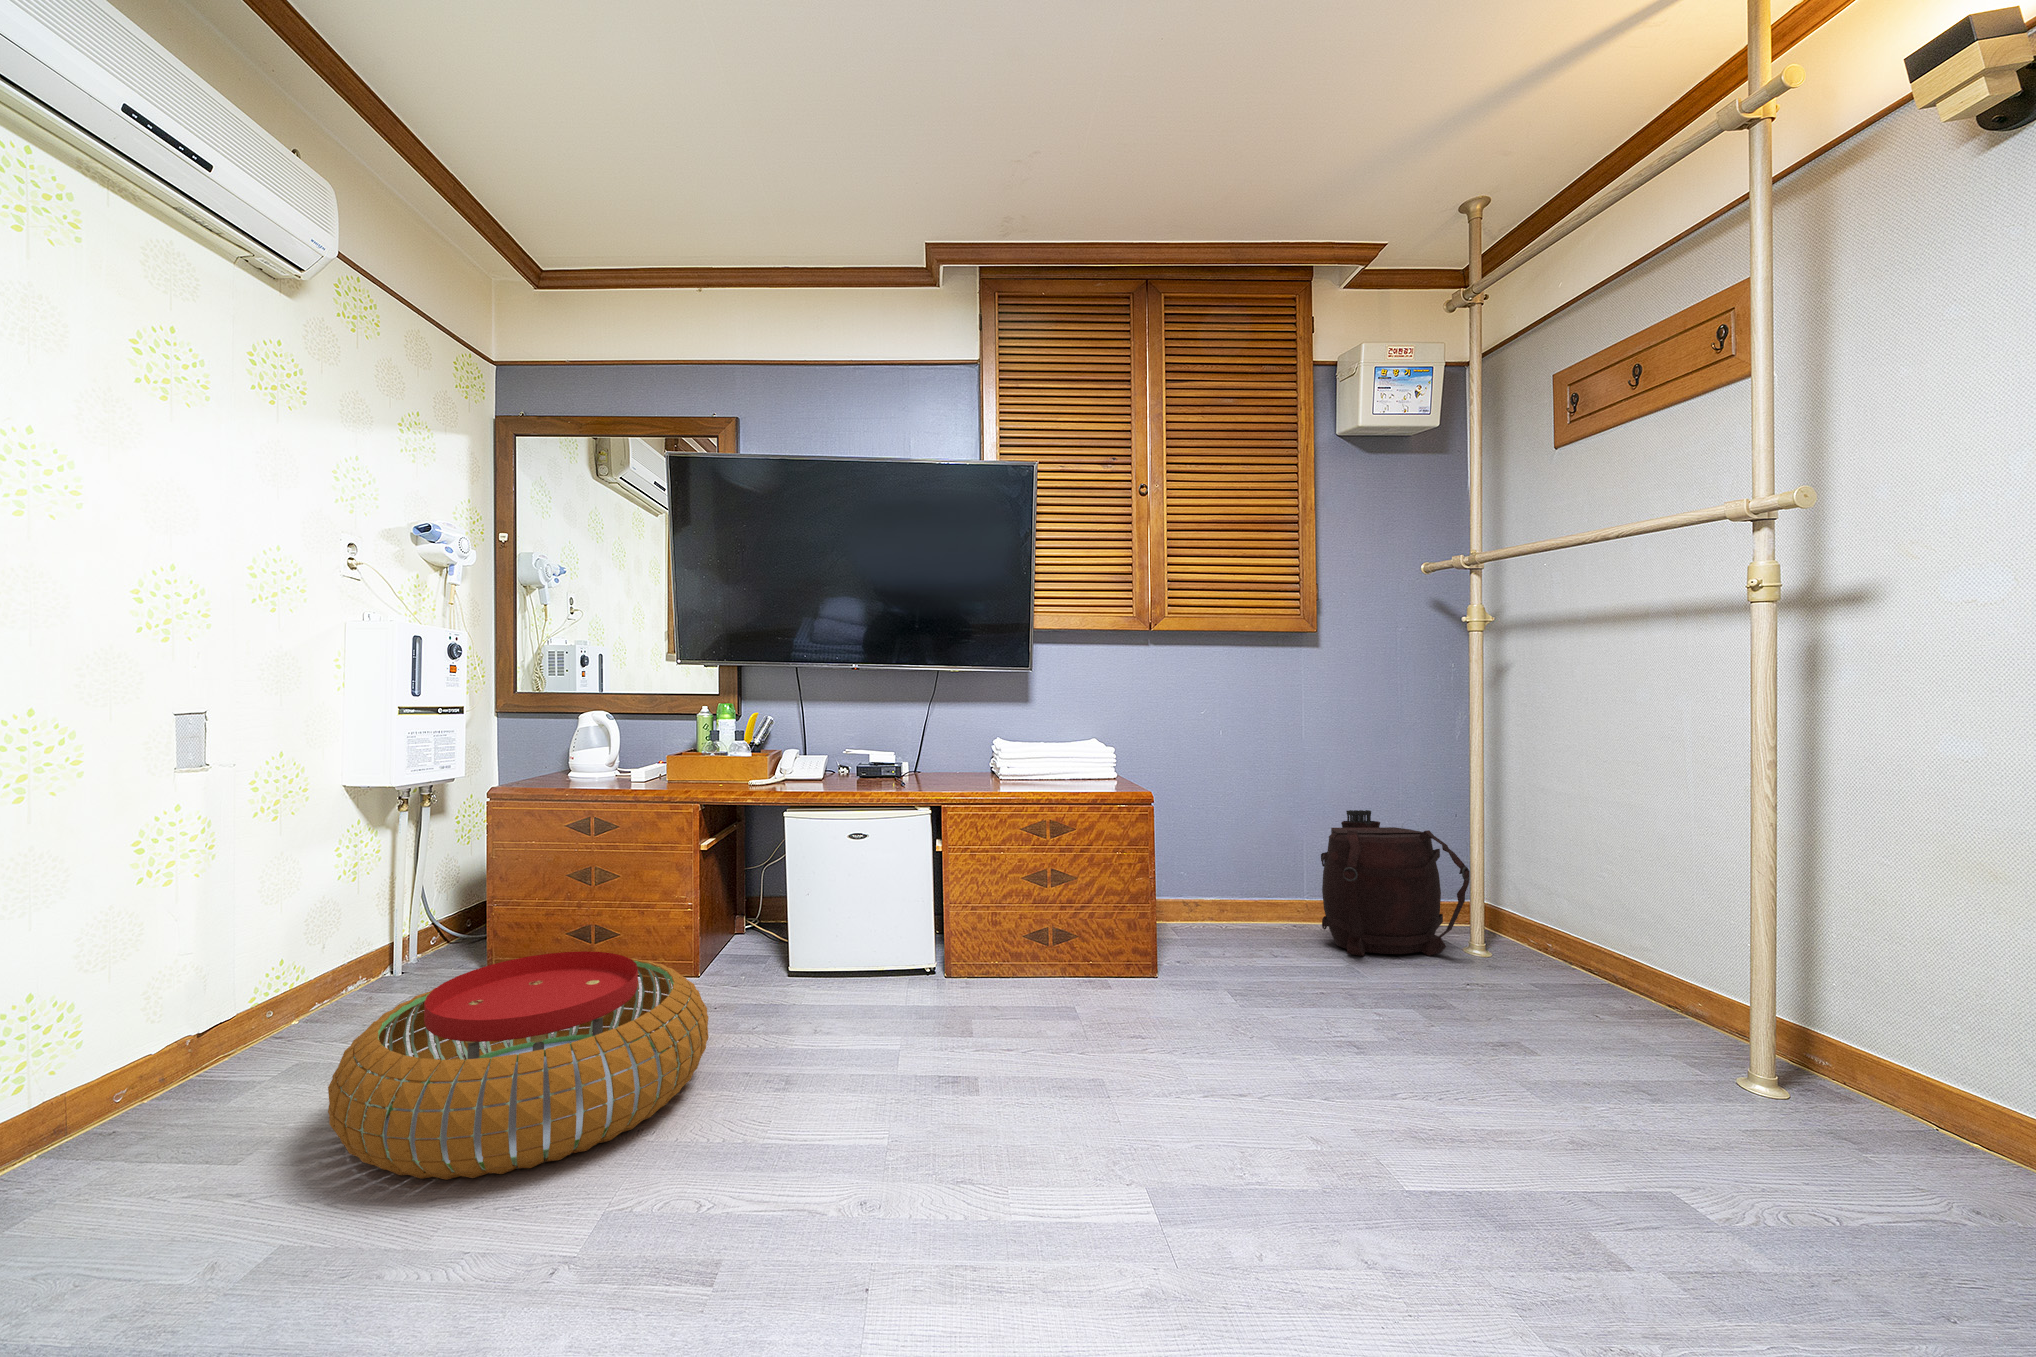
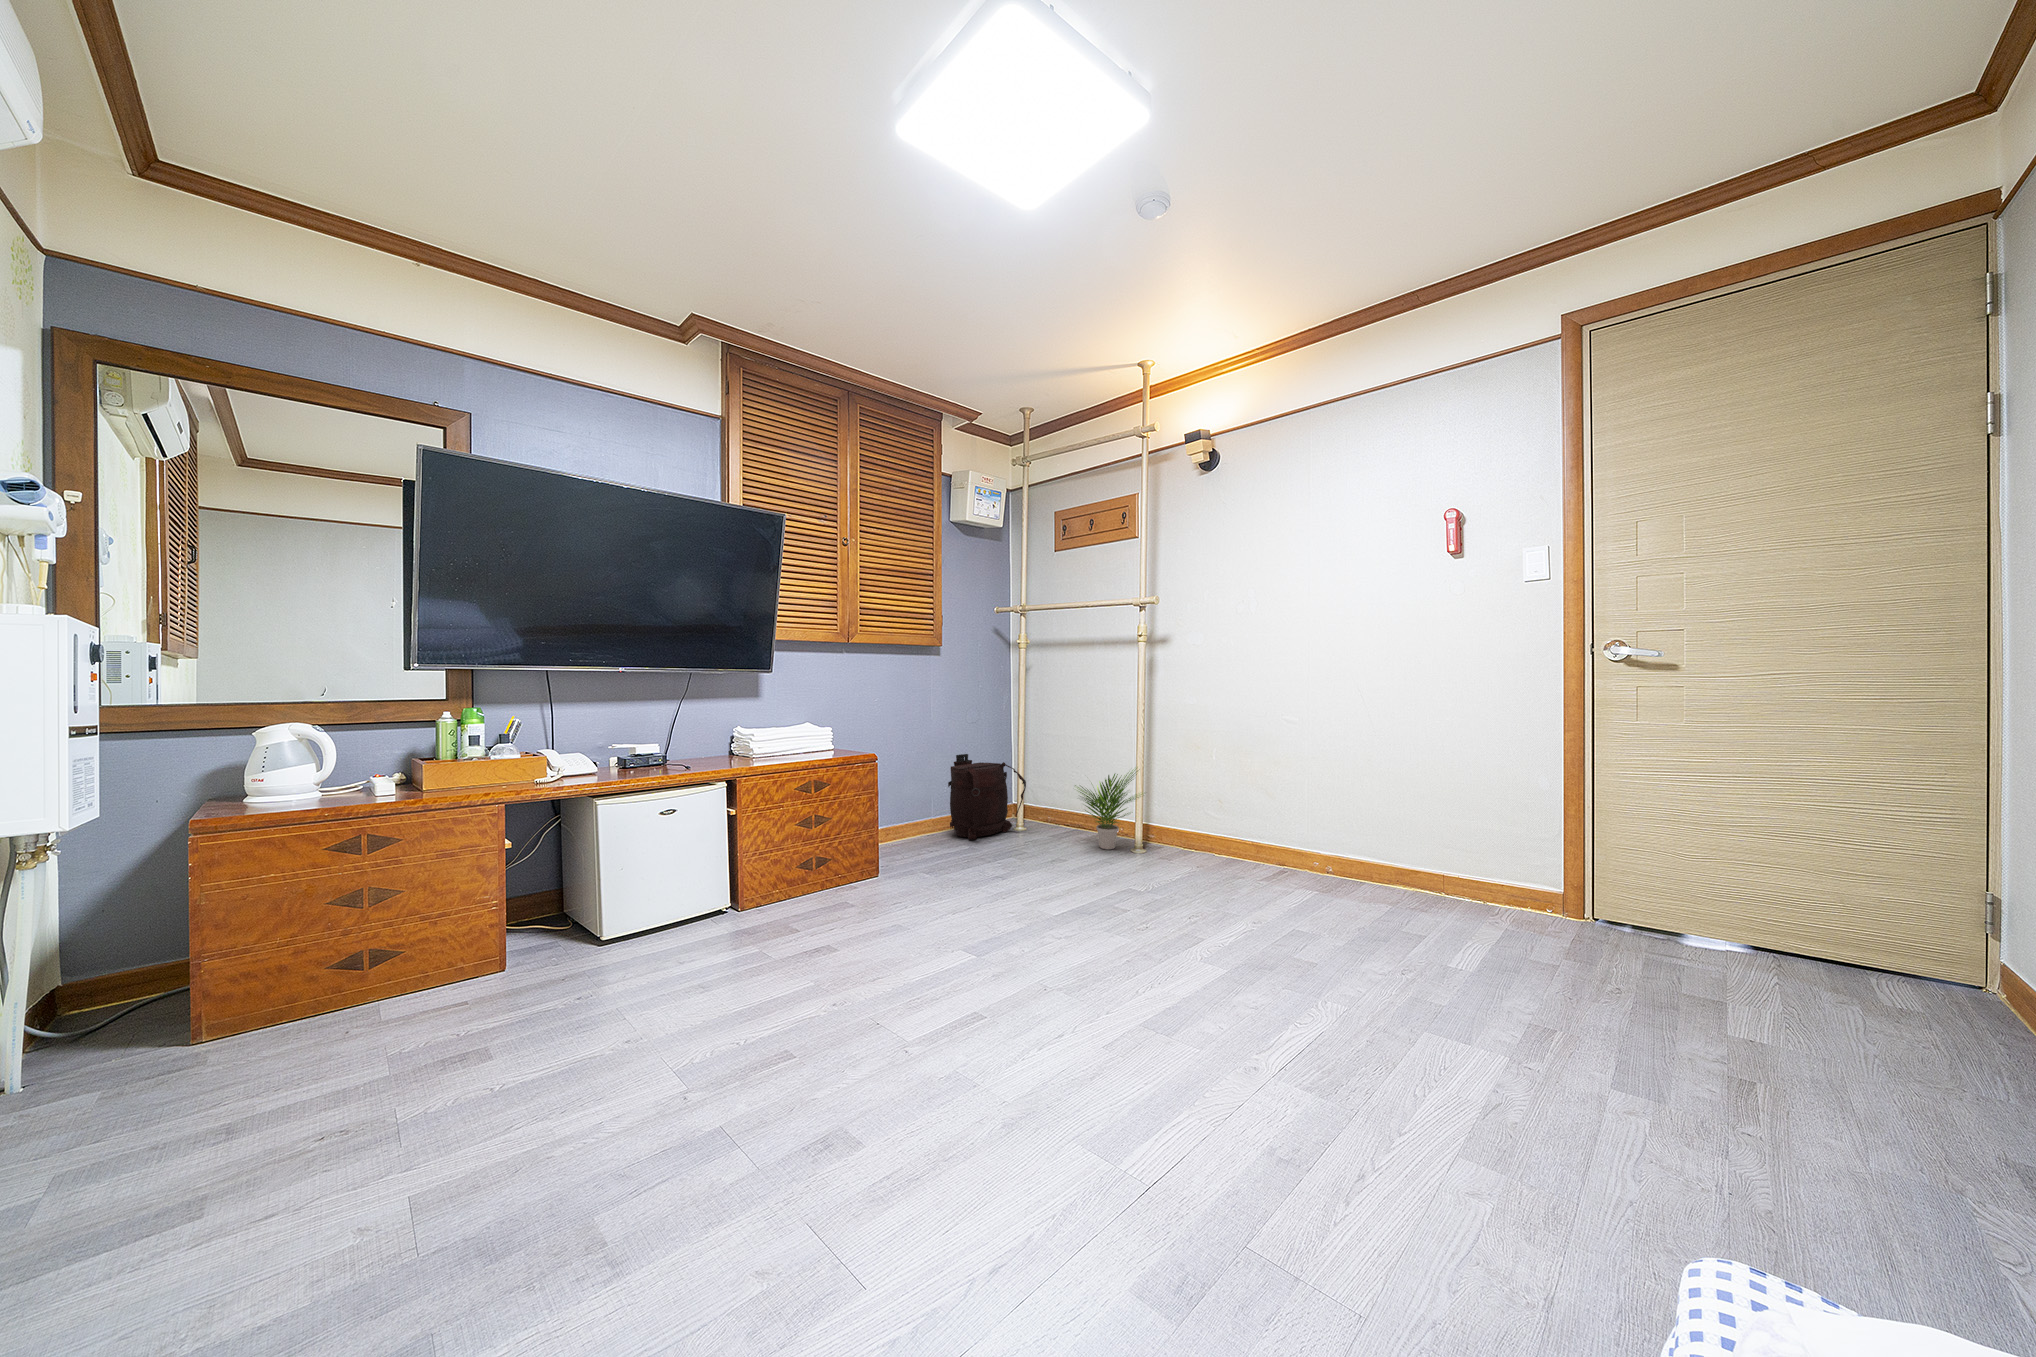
potted plant: none [1535,847,1730,1038] -> present [1078,769,1142,850]
pouf: present [328,951,709,1180] -> none [261,948,667,1200]

